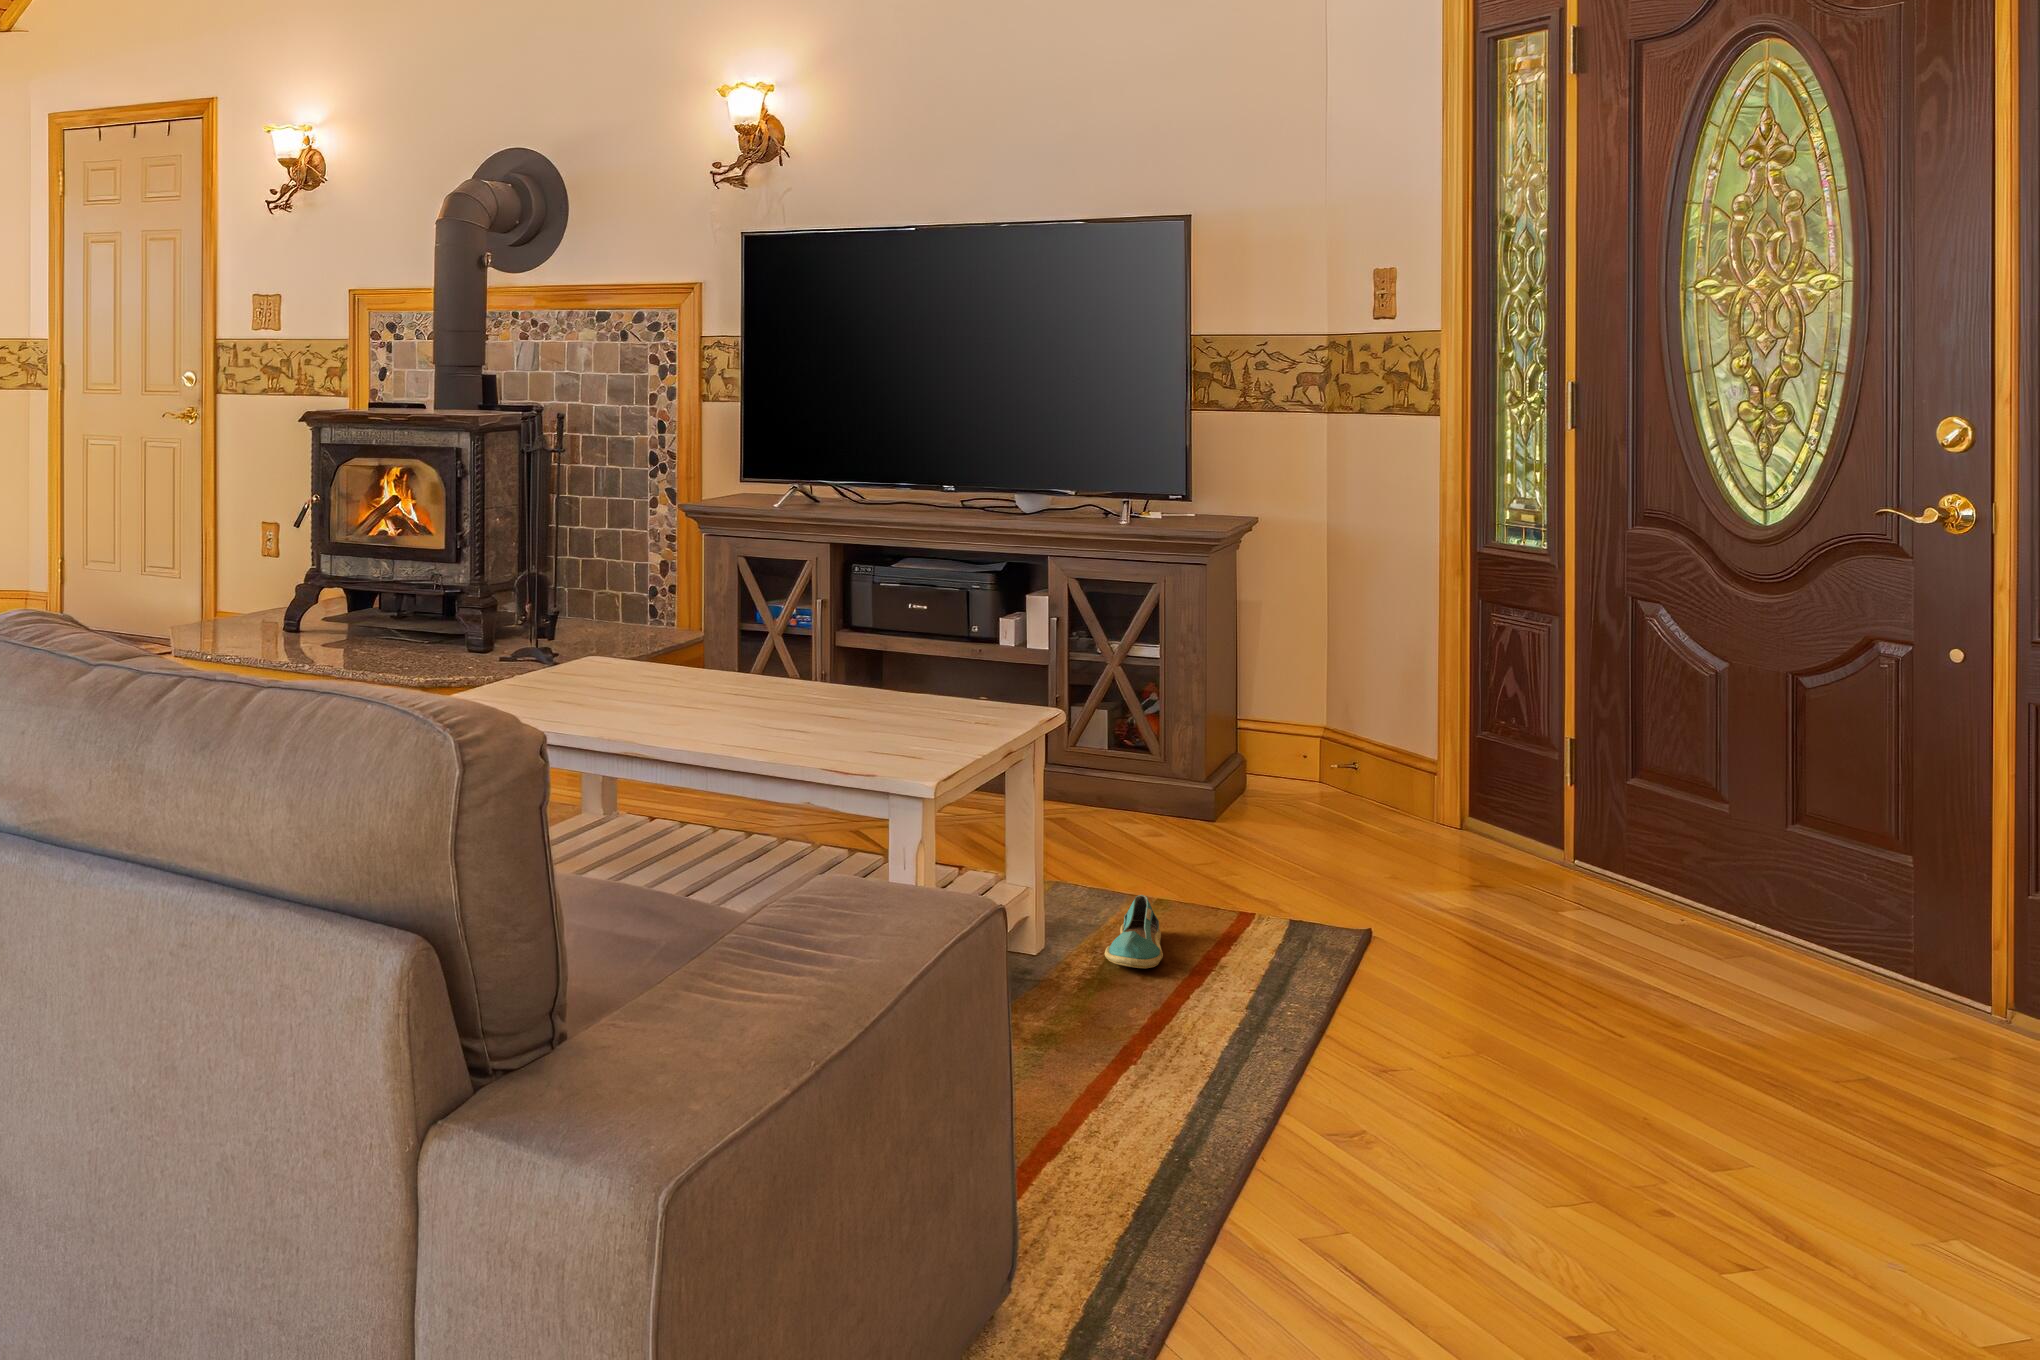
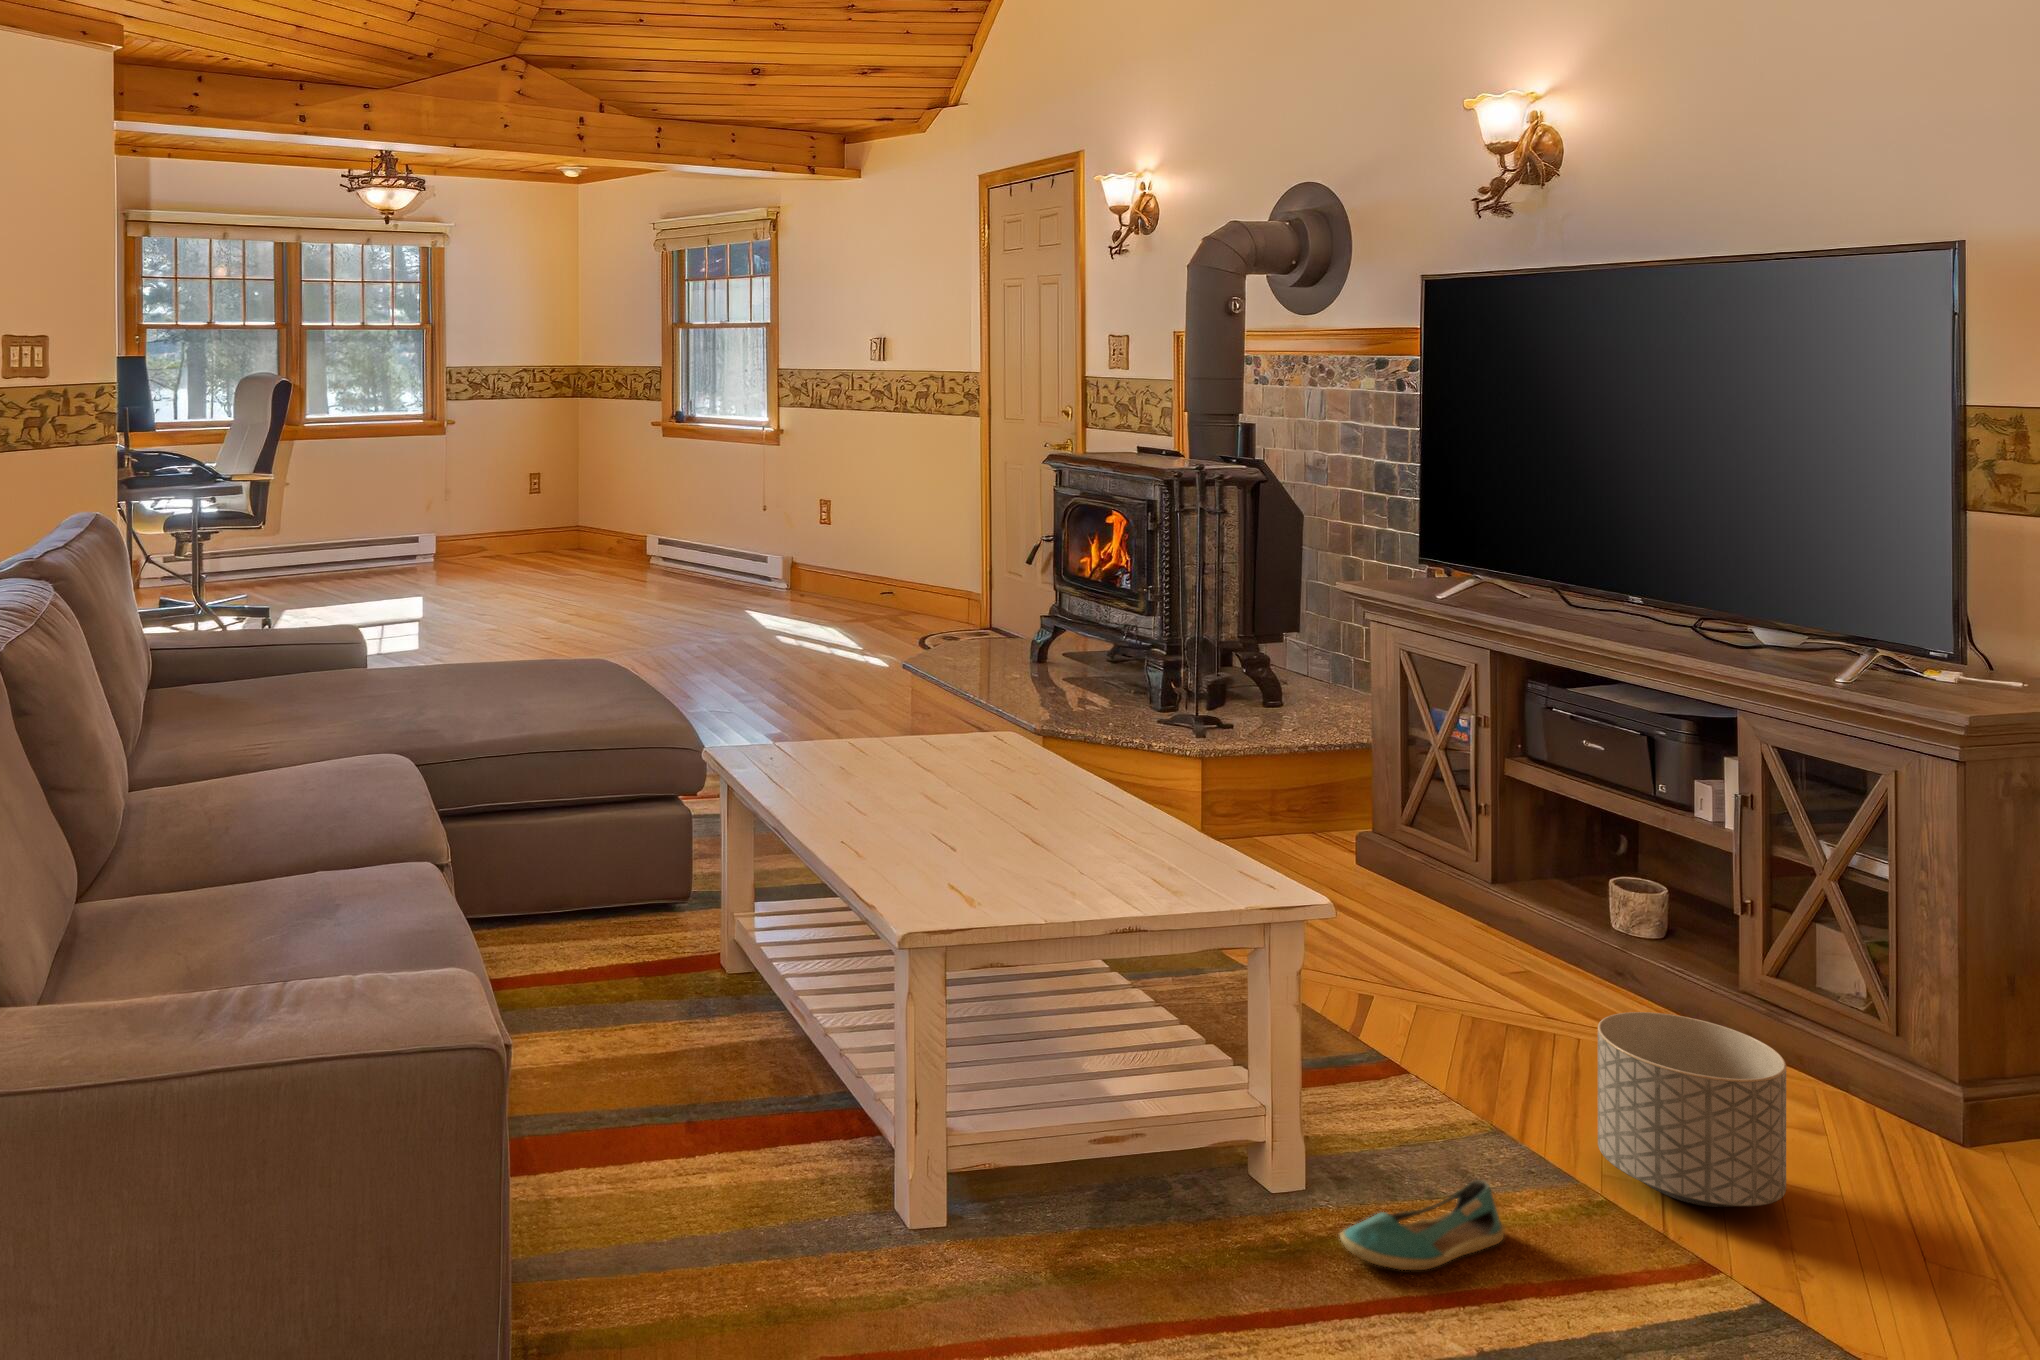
planter: none [1108,761,1225,885] -> present [1598,1012,1786,1207]

